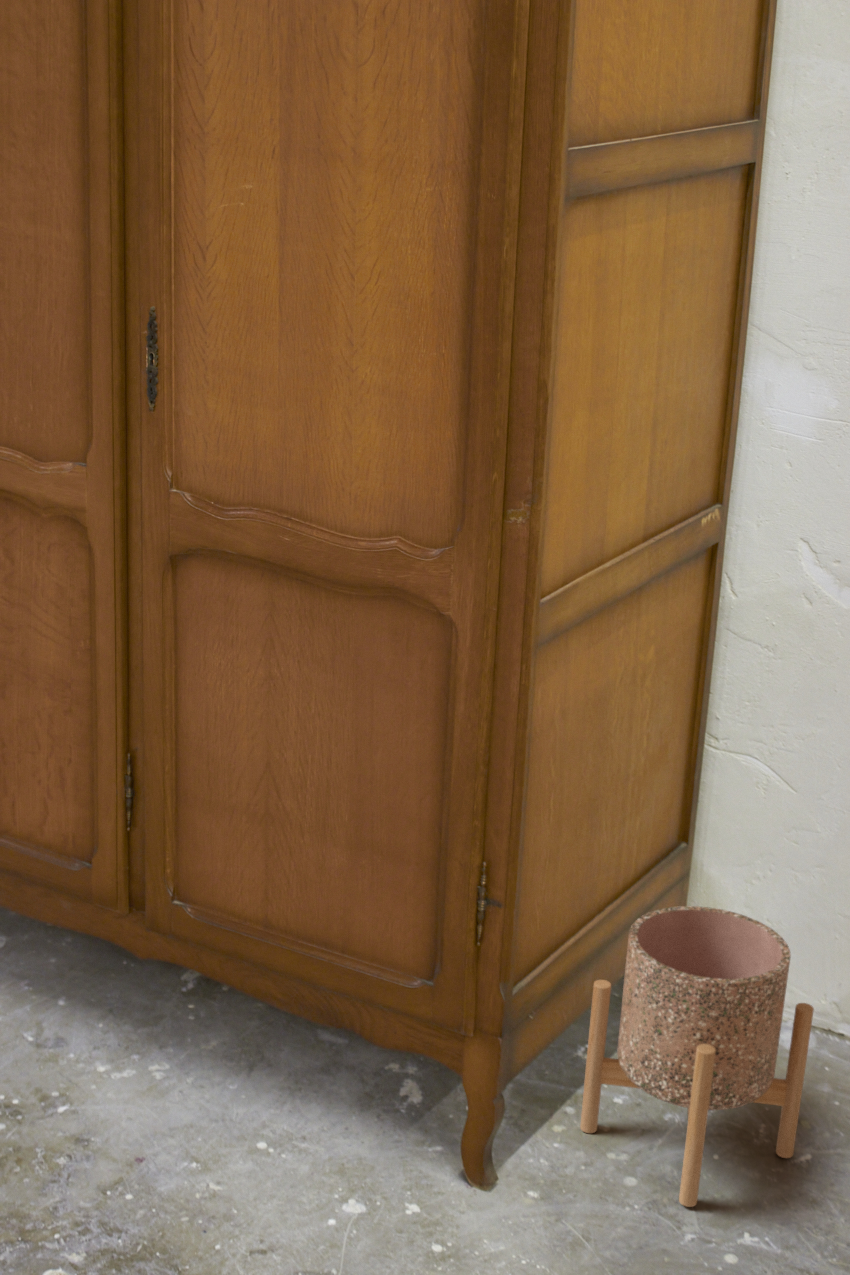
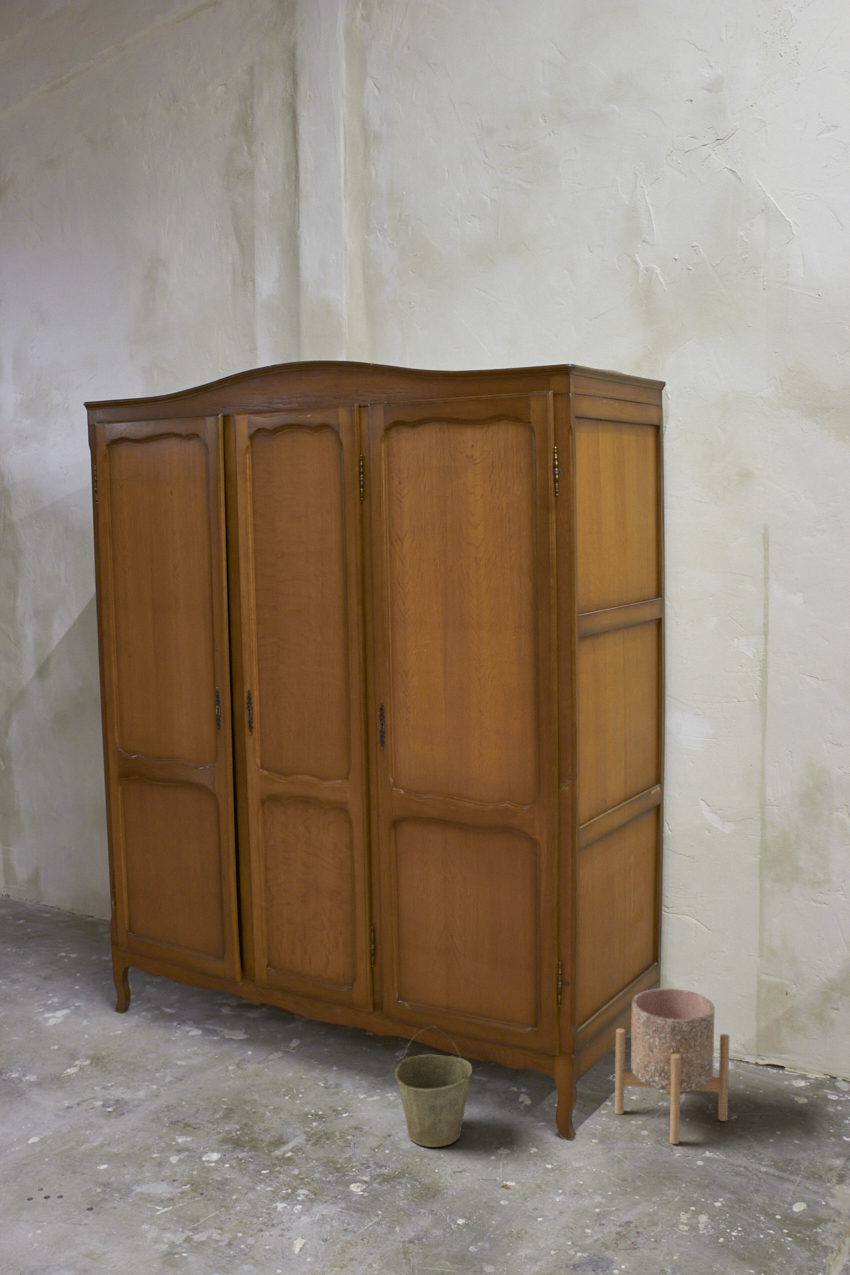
bucket: none [147,966,302,1193] -> present [395,1028,472,1147]

